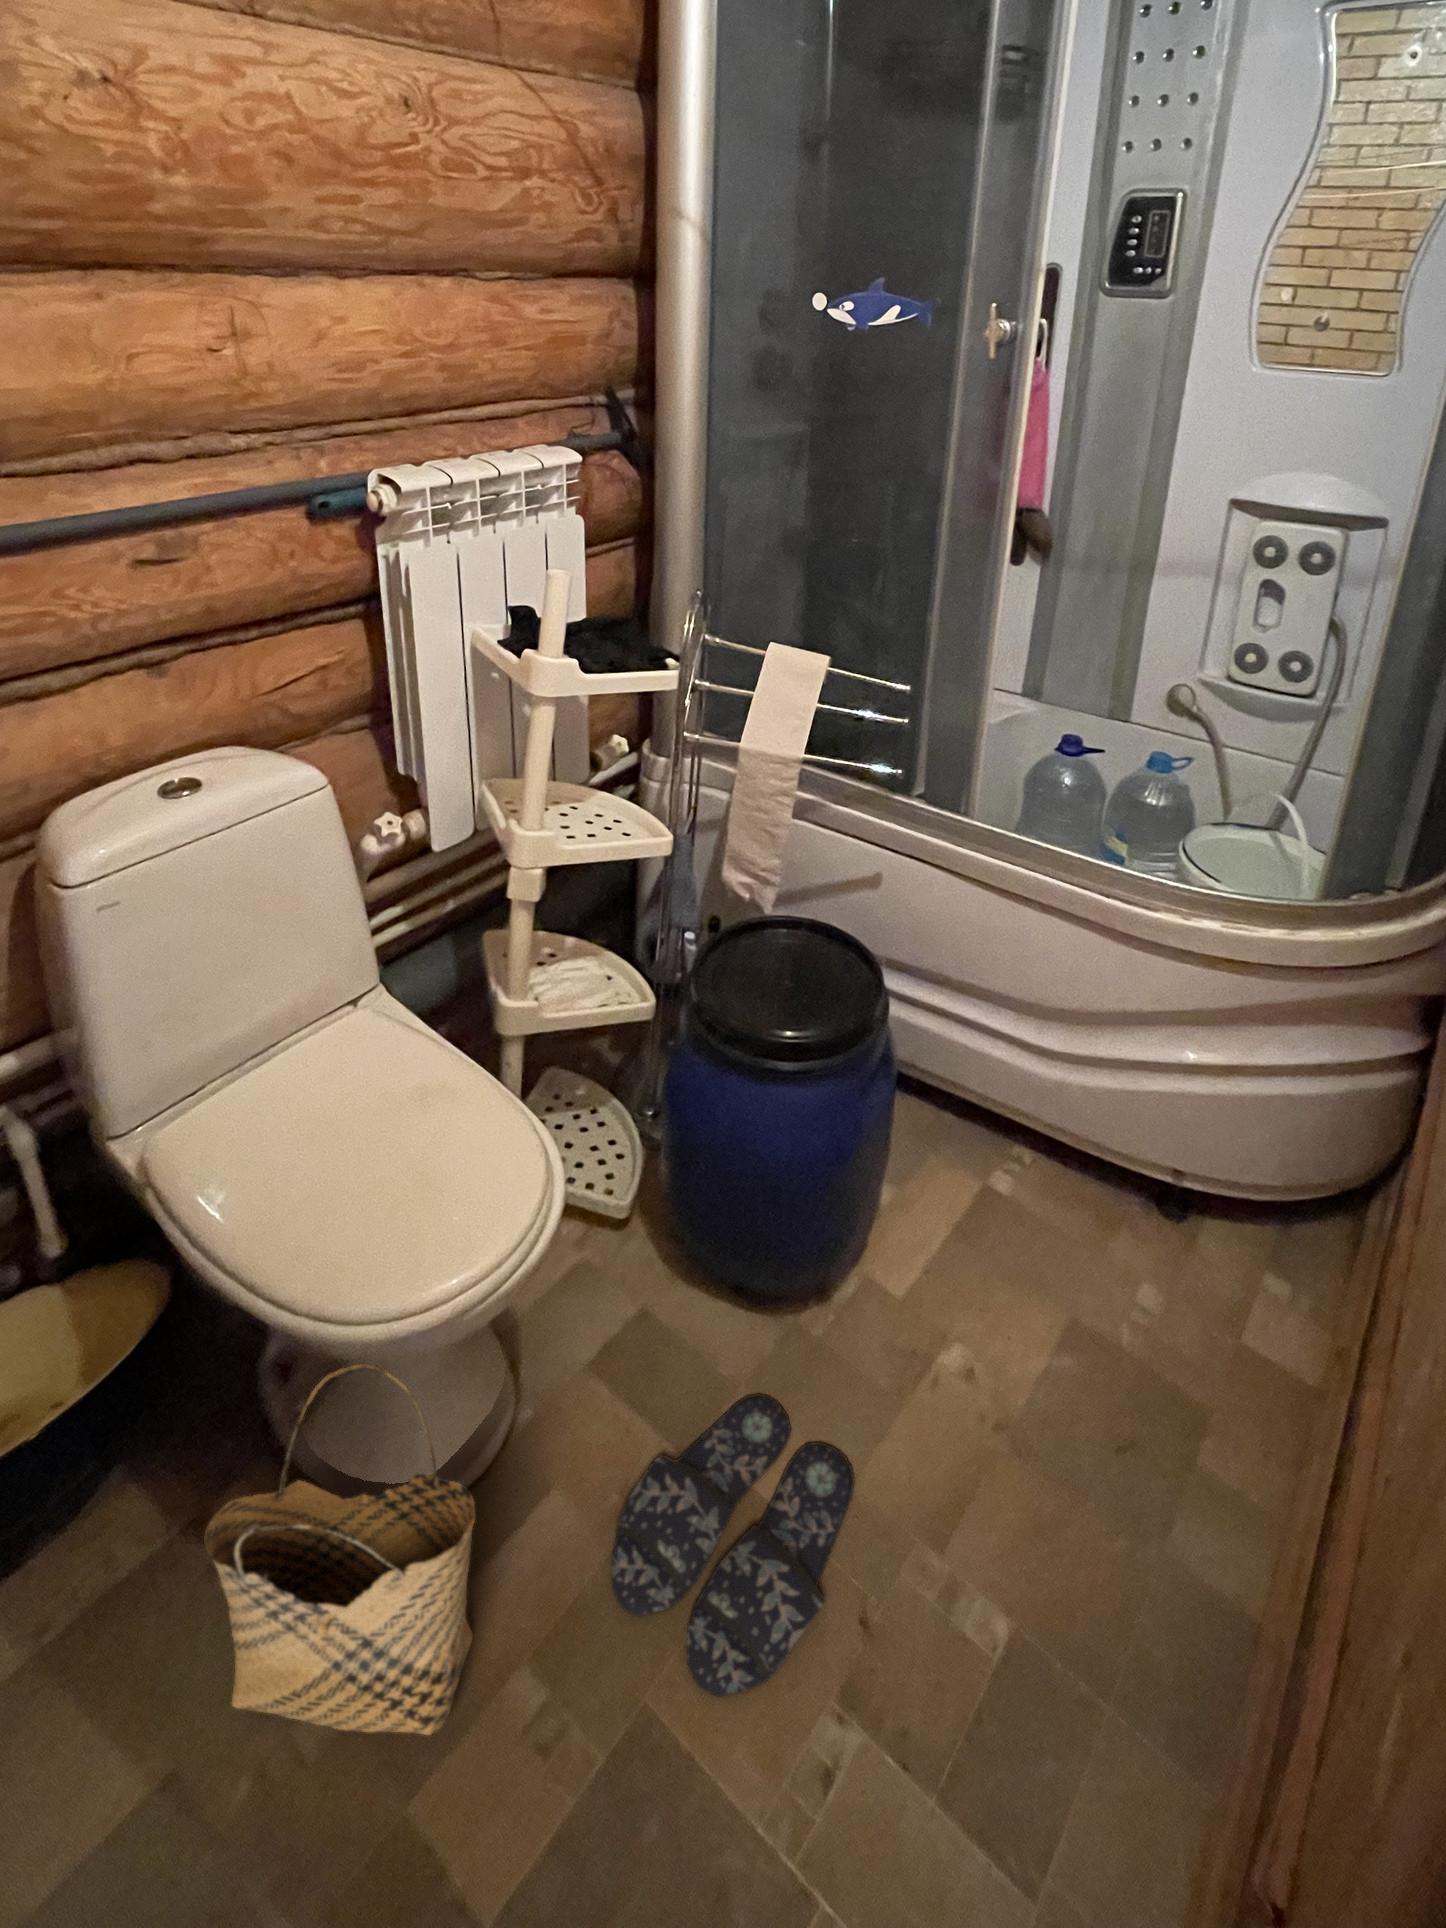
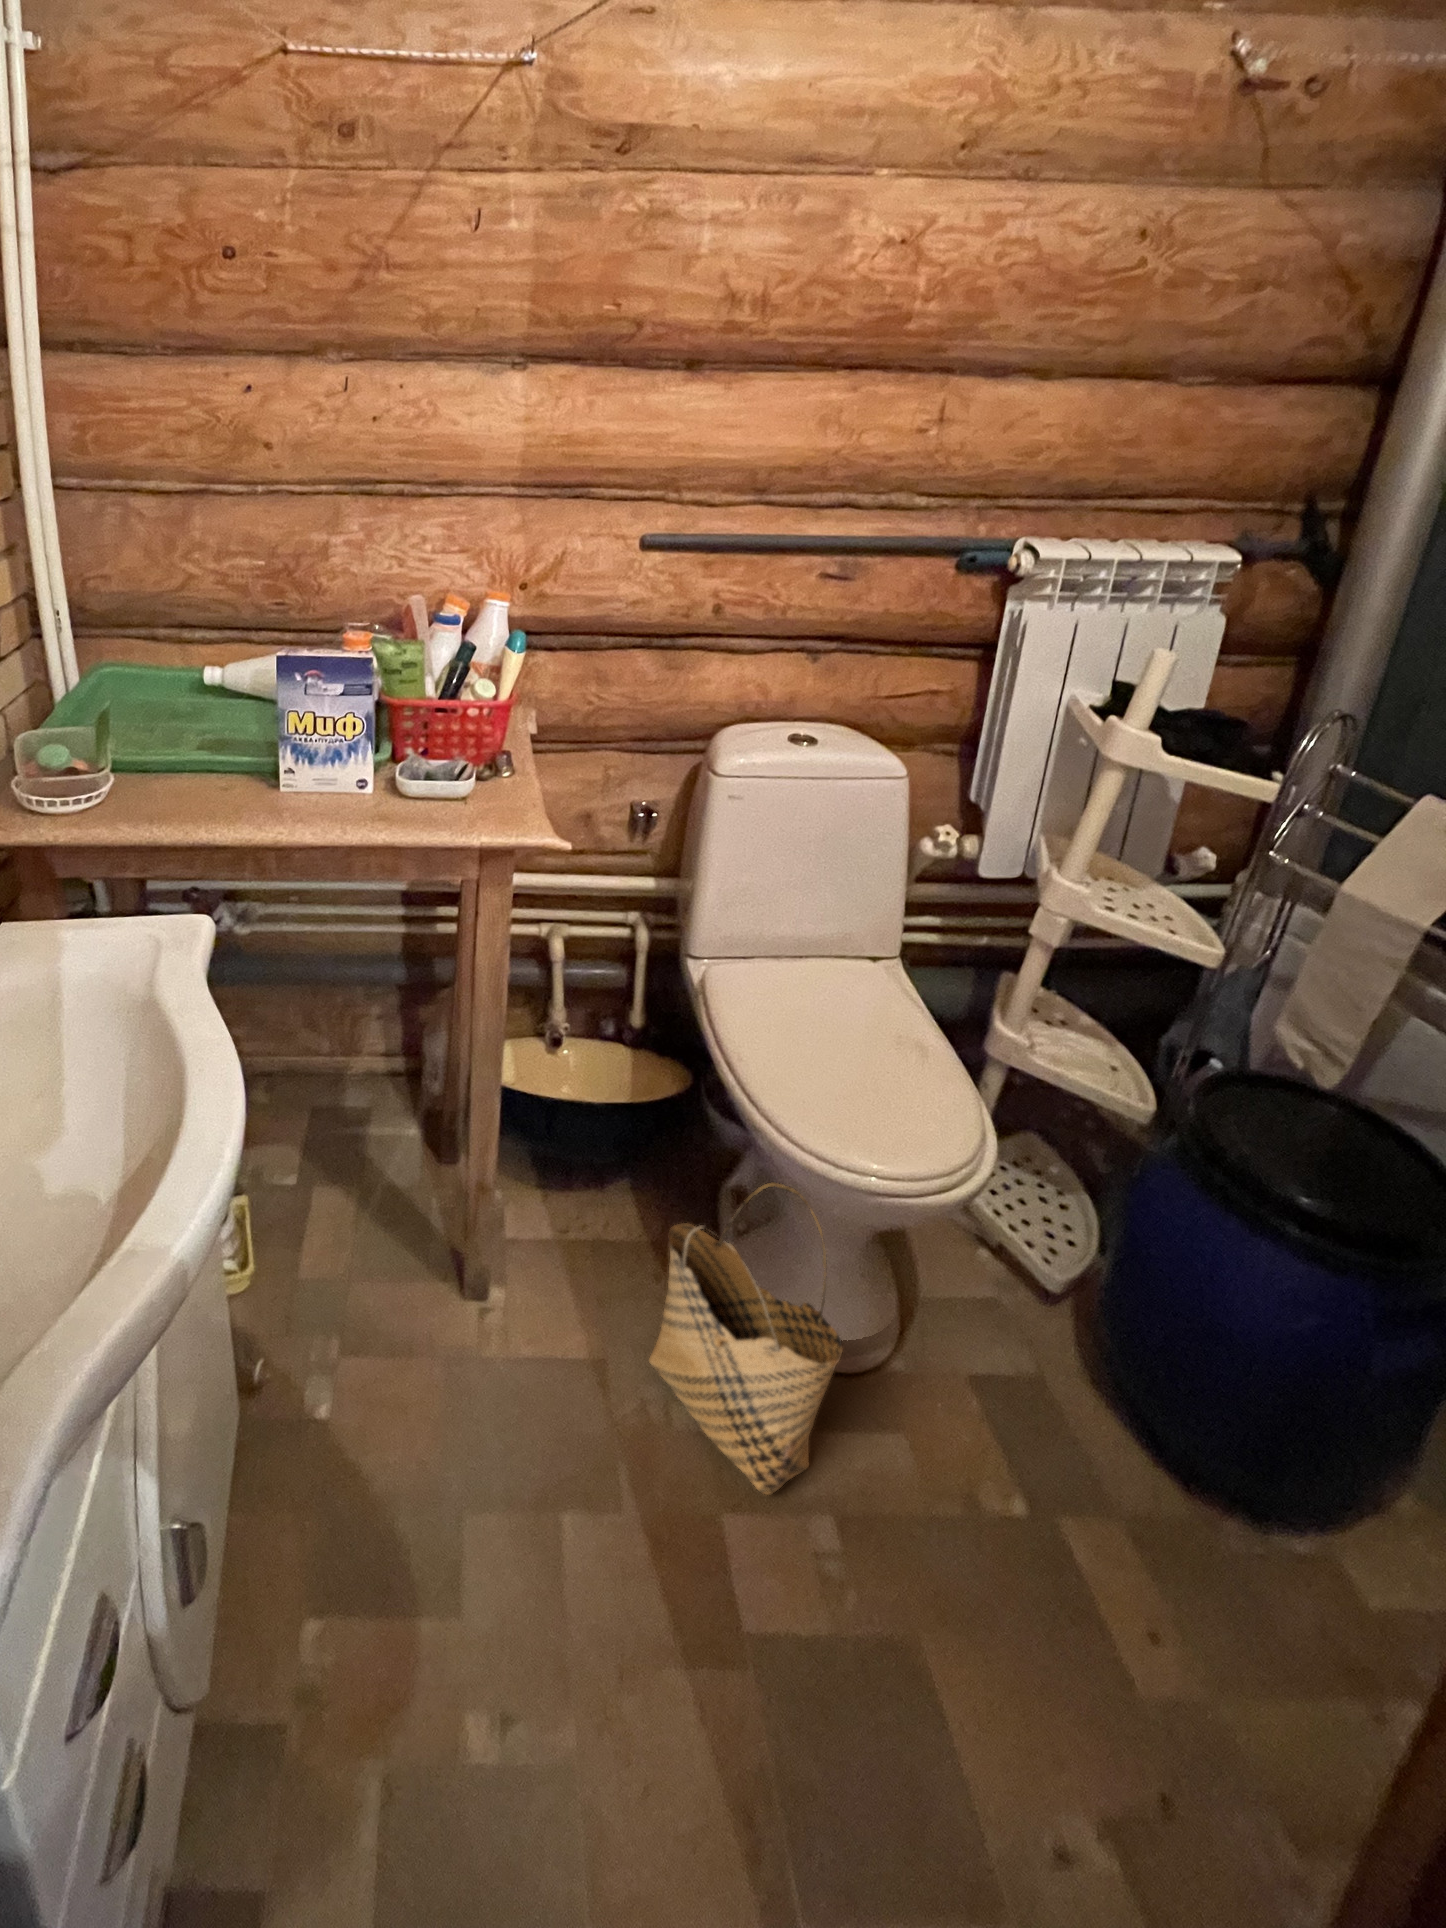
slippers: present [612,1394,854,1697] -> none [929,1490,1224,1740]

